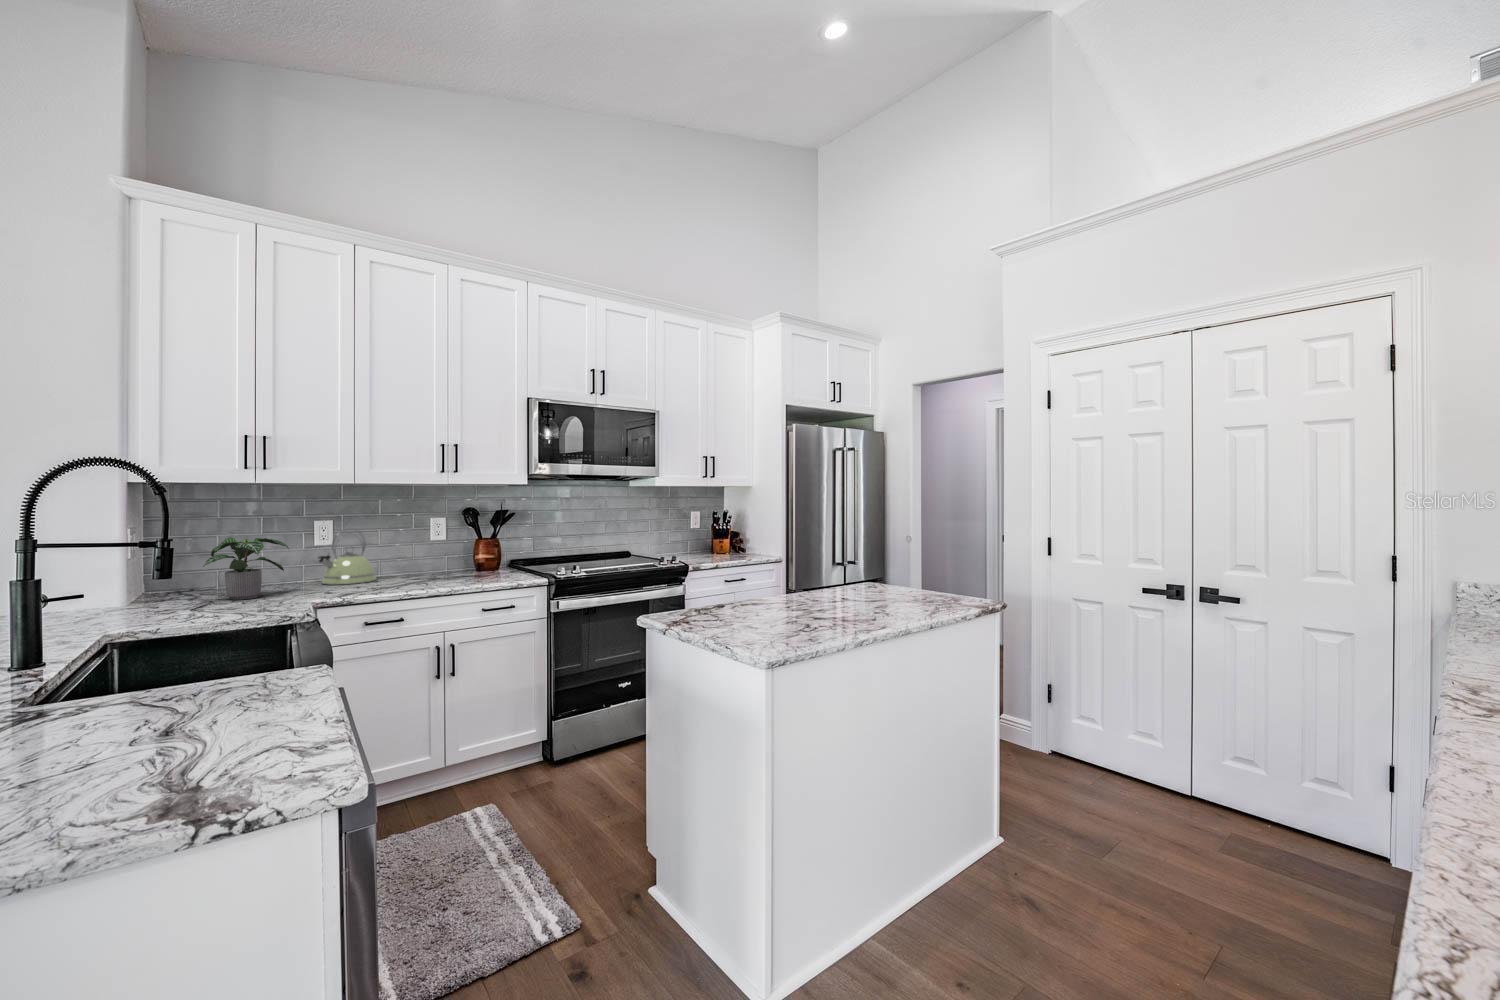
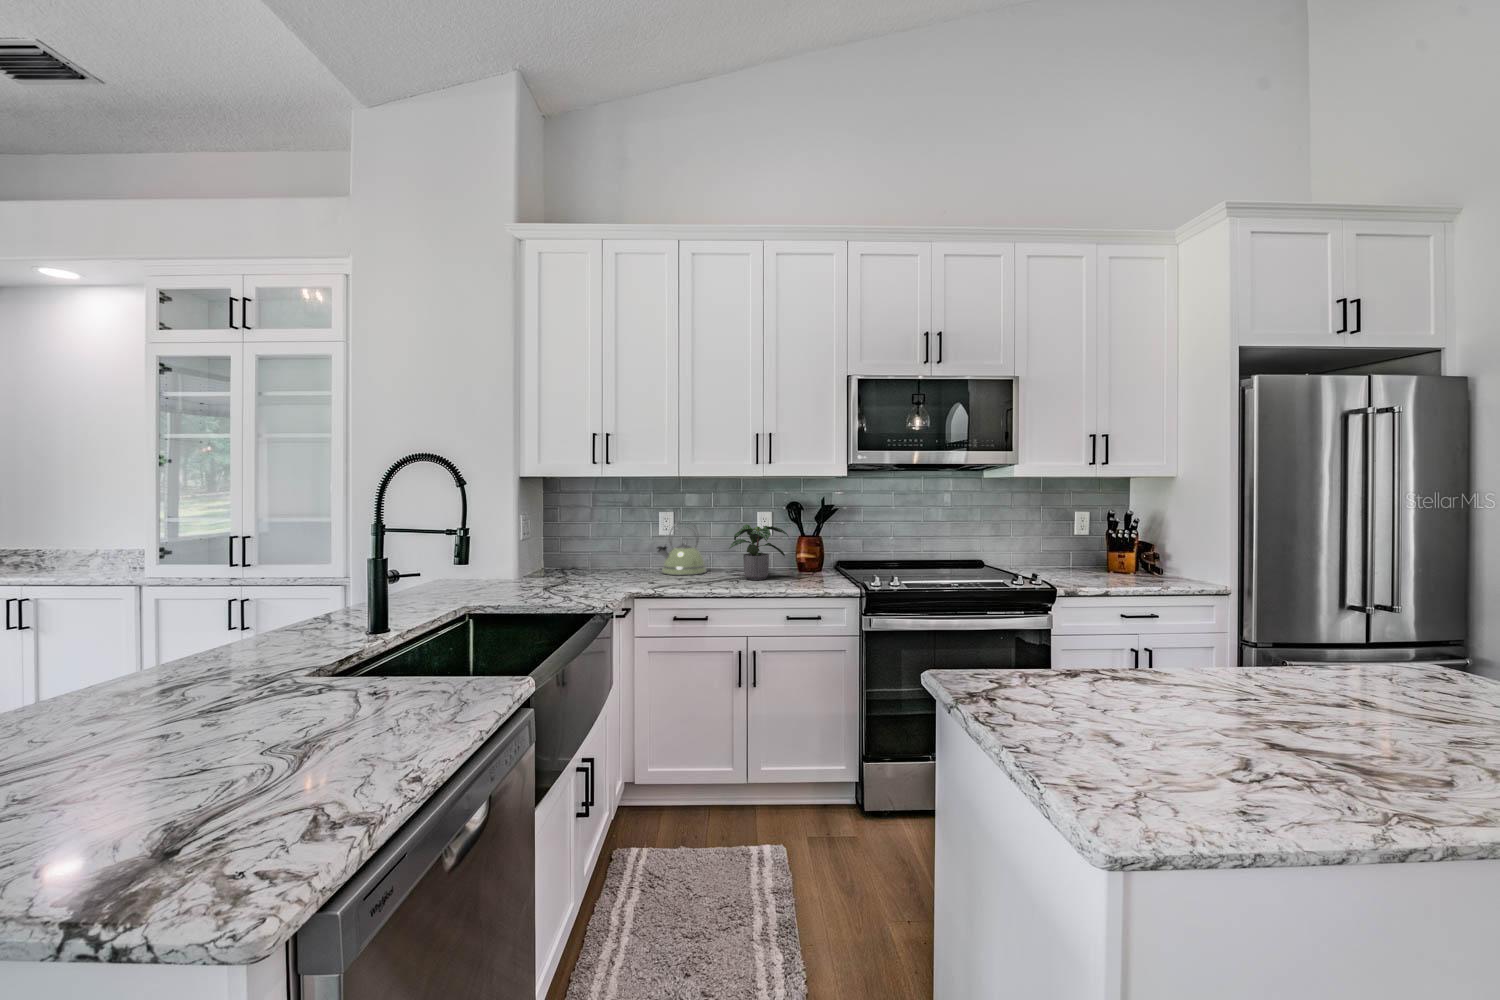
potted plant: present [203,537,289,600] -> present [729,524,788,580]

